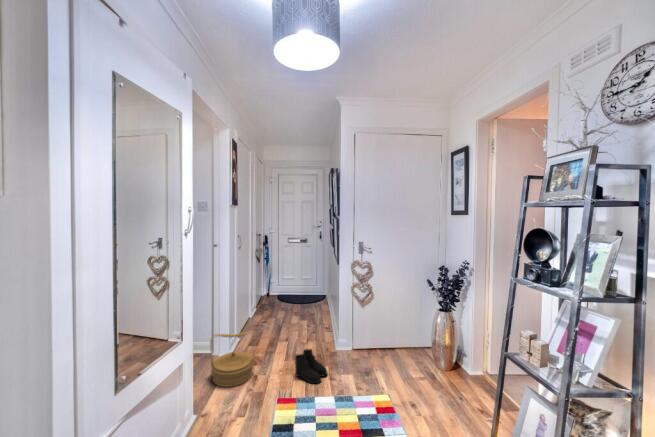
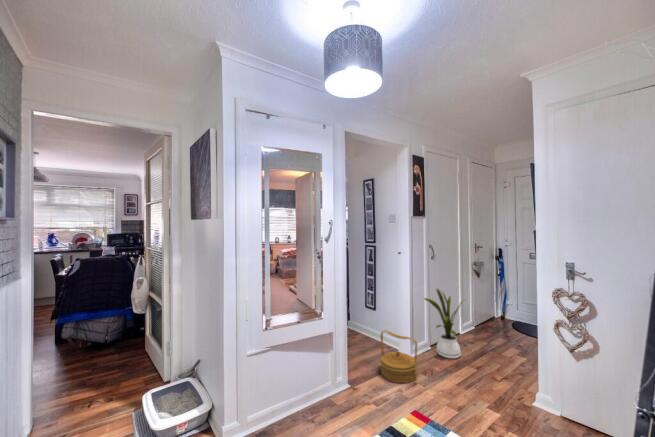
house plant: none [241,278,274,342] -> present [424,289,462,358]
boots: present [295,349,327,383] -> none [451,379,490,422]

